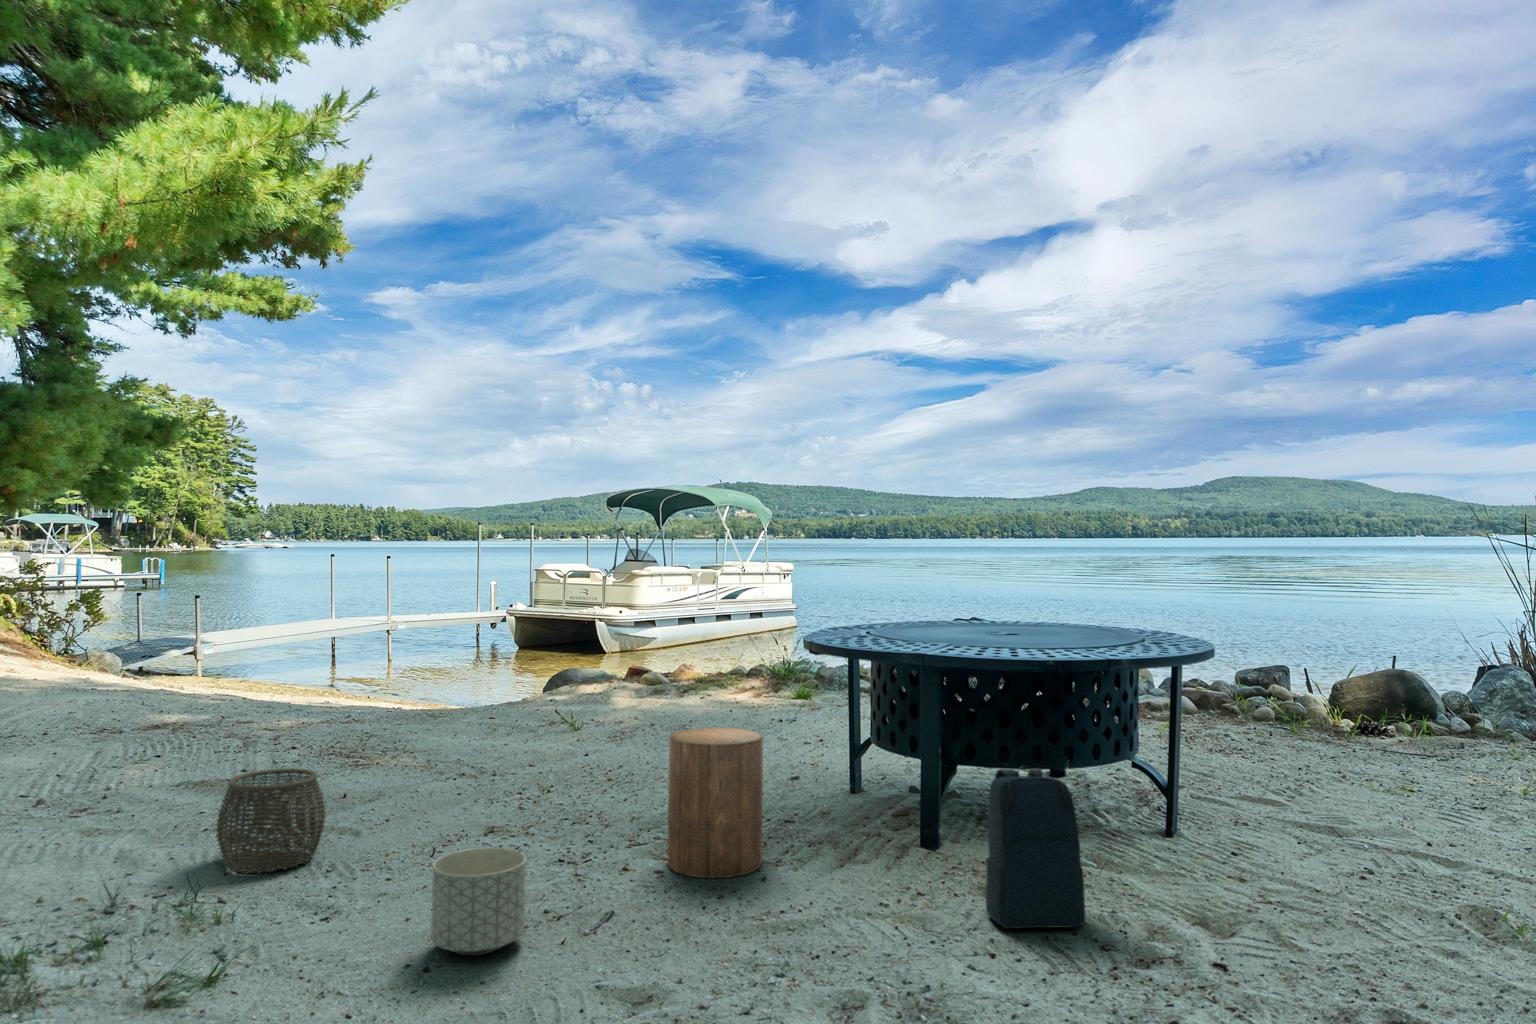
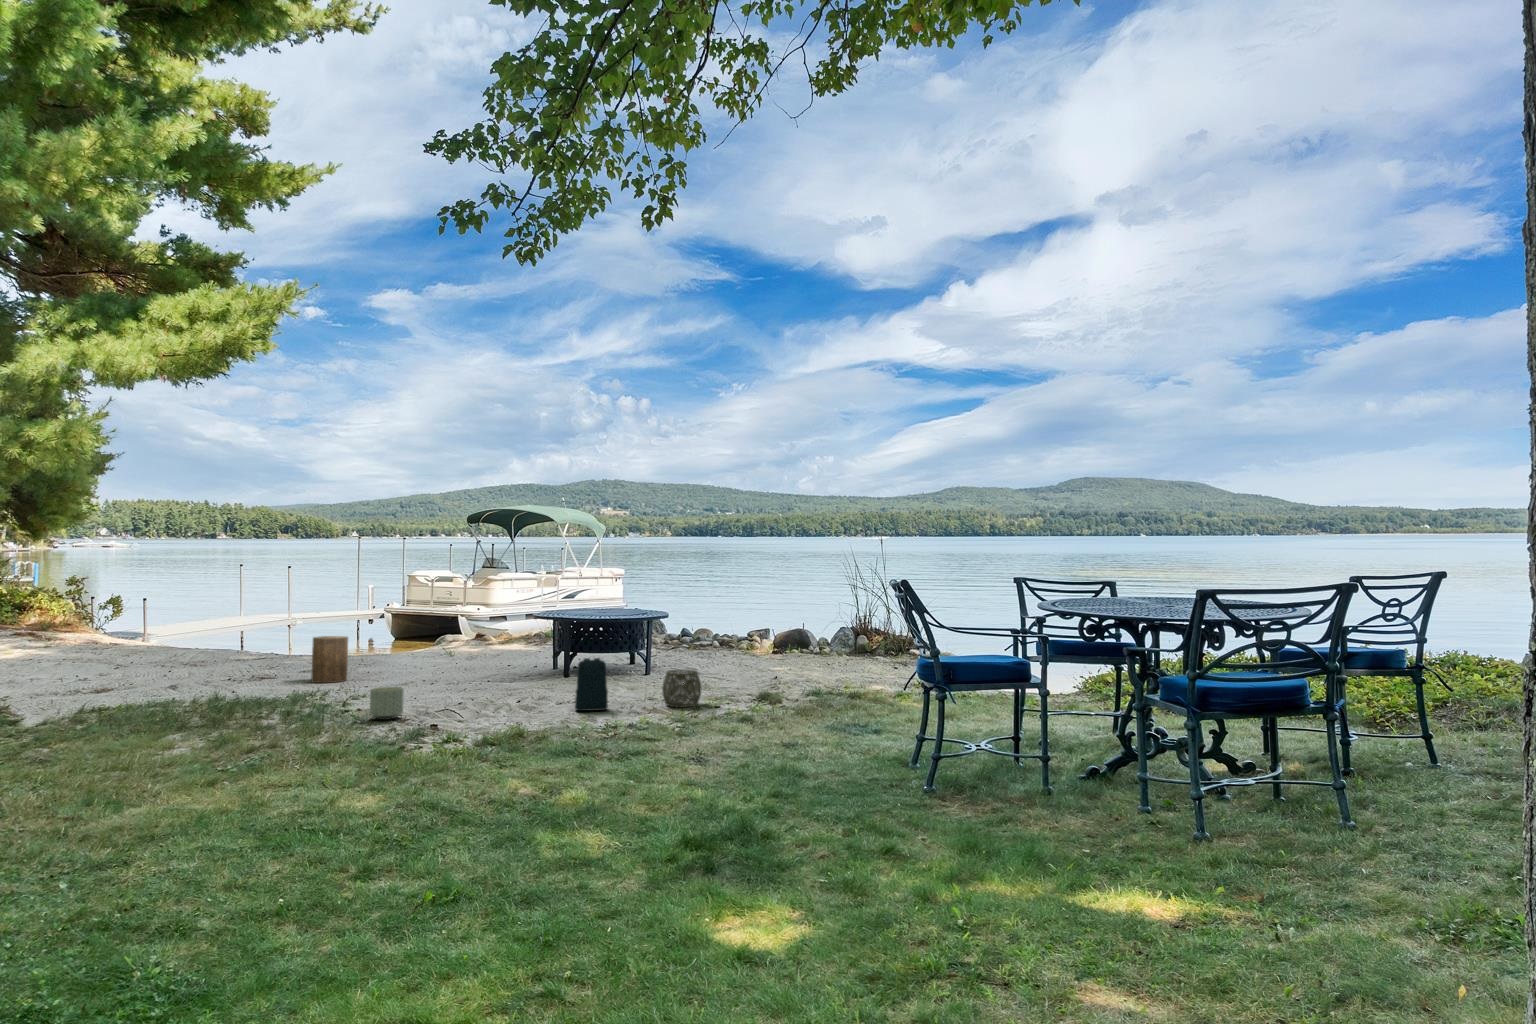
stool: present [667,727,763,878] -> present [311,636,348,683]
woven basket: present [216,769,326,873] -> present [662,669,702,707]

